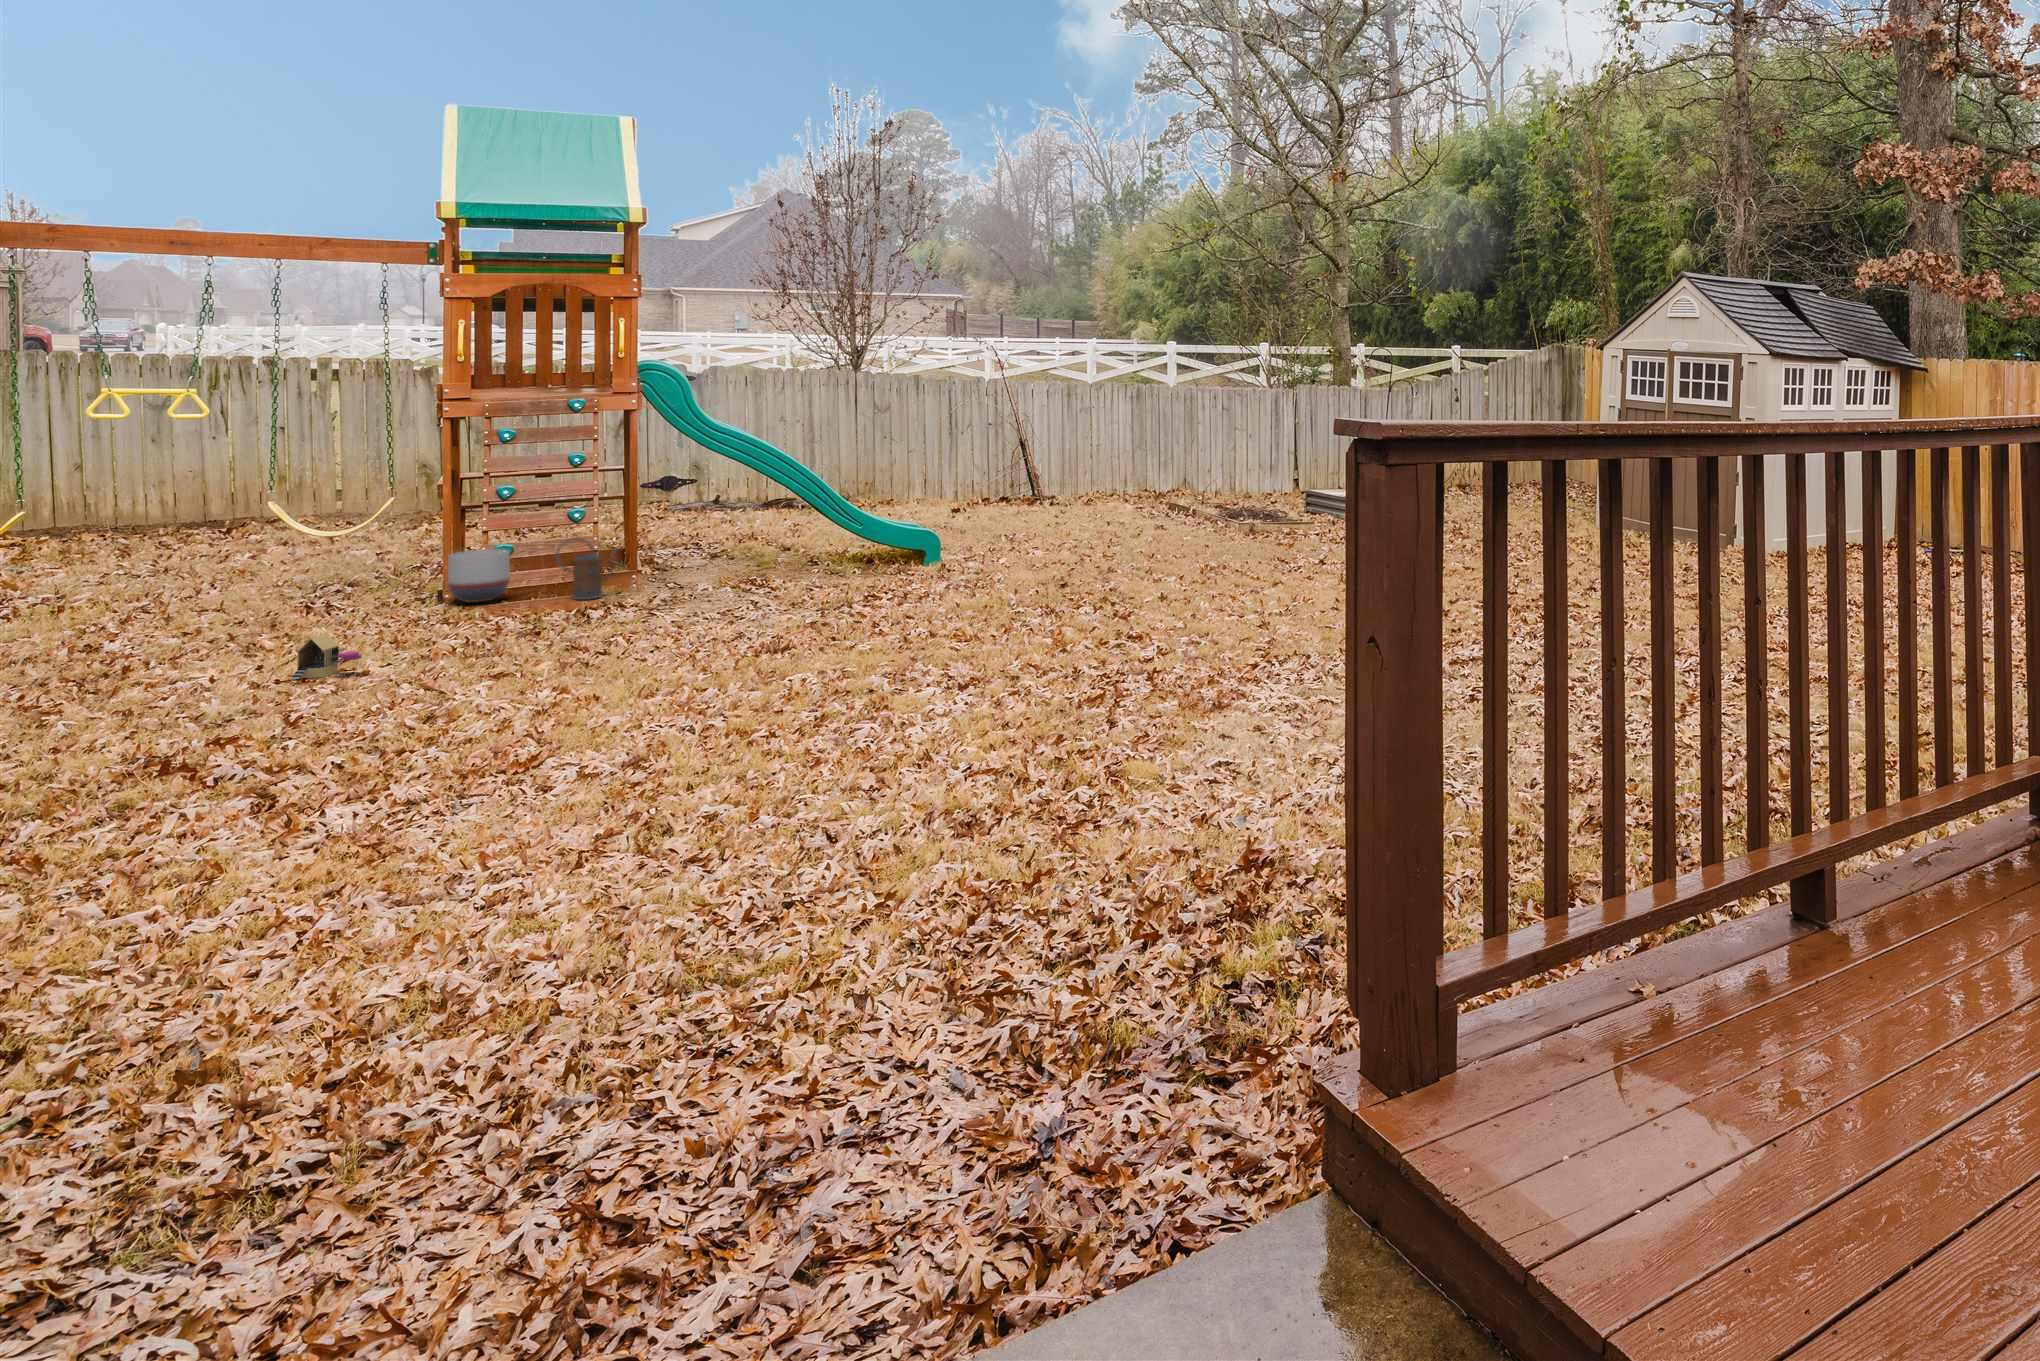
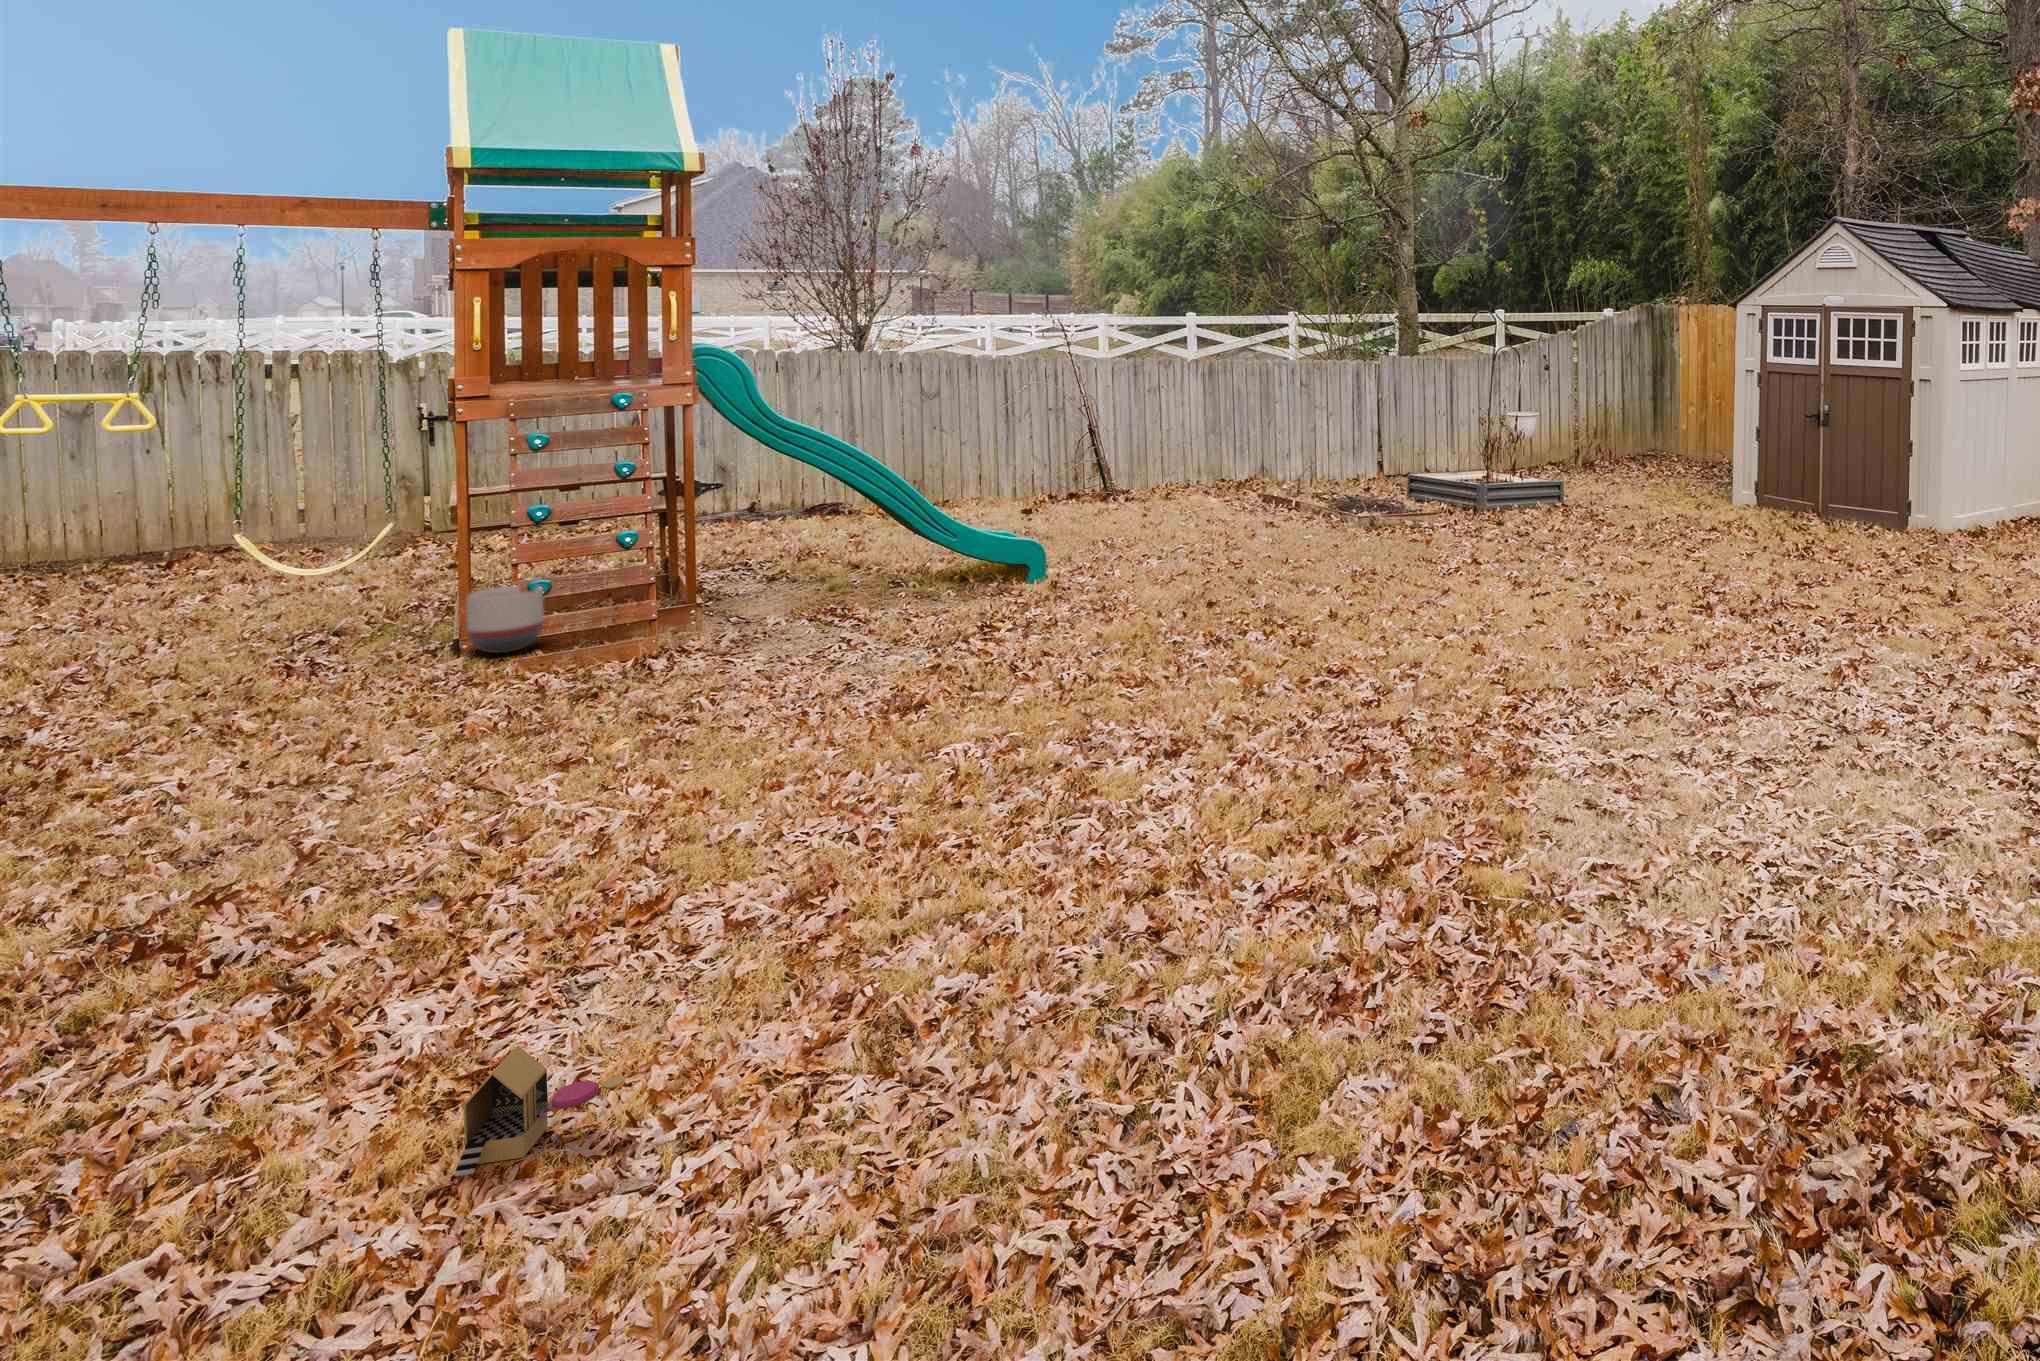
watering can: present [556,538,618,600] -> none [600,567,677,643]
toy house: present [291,634,373,679] -> present [454,1046,625,1176]

